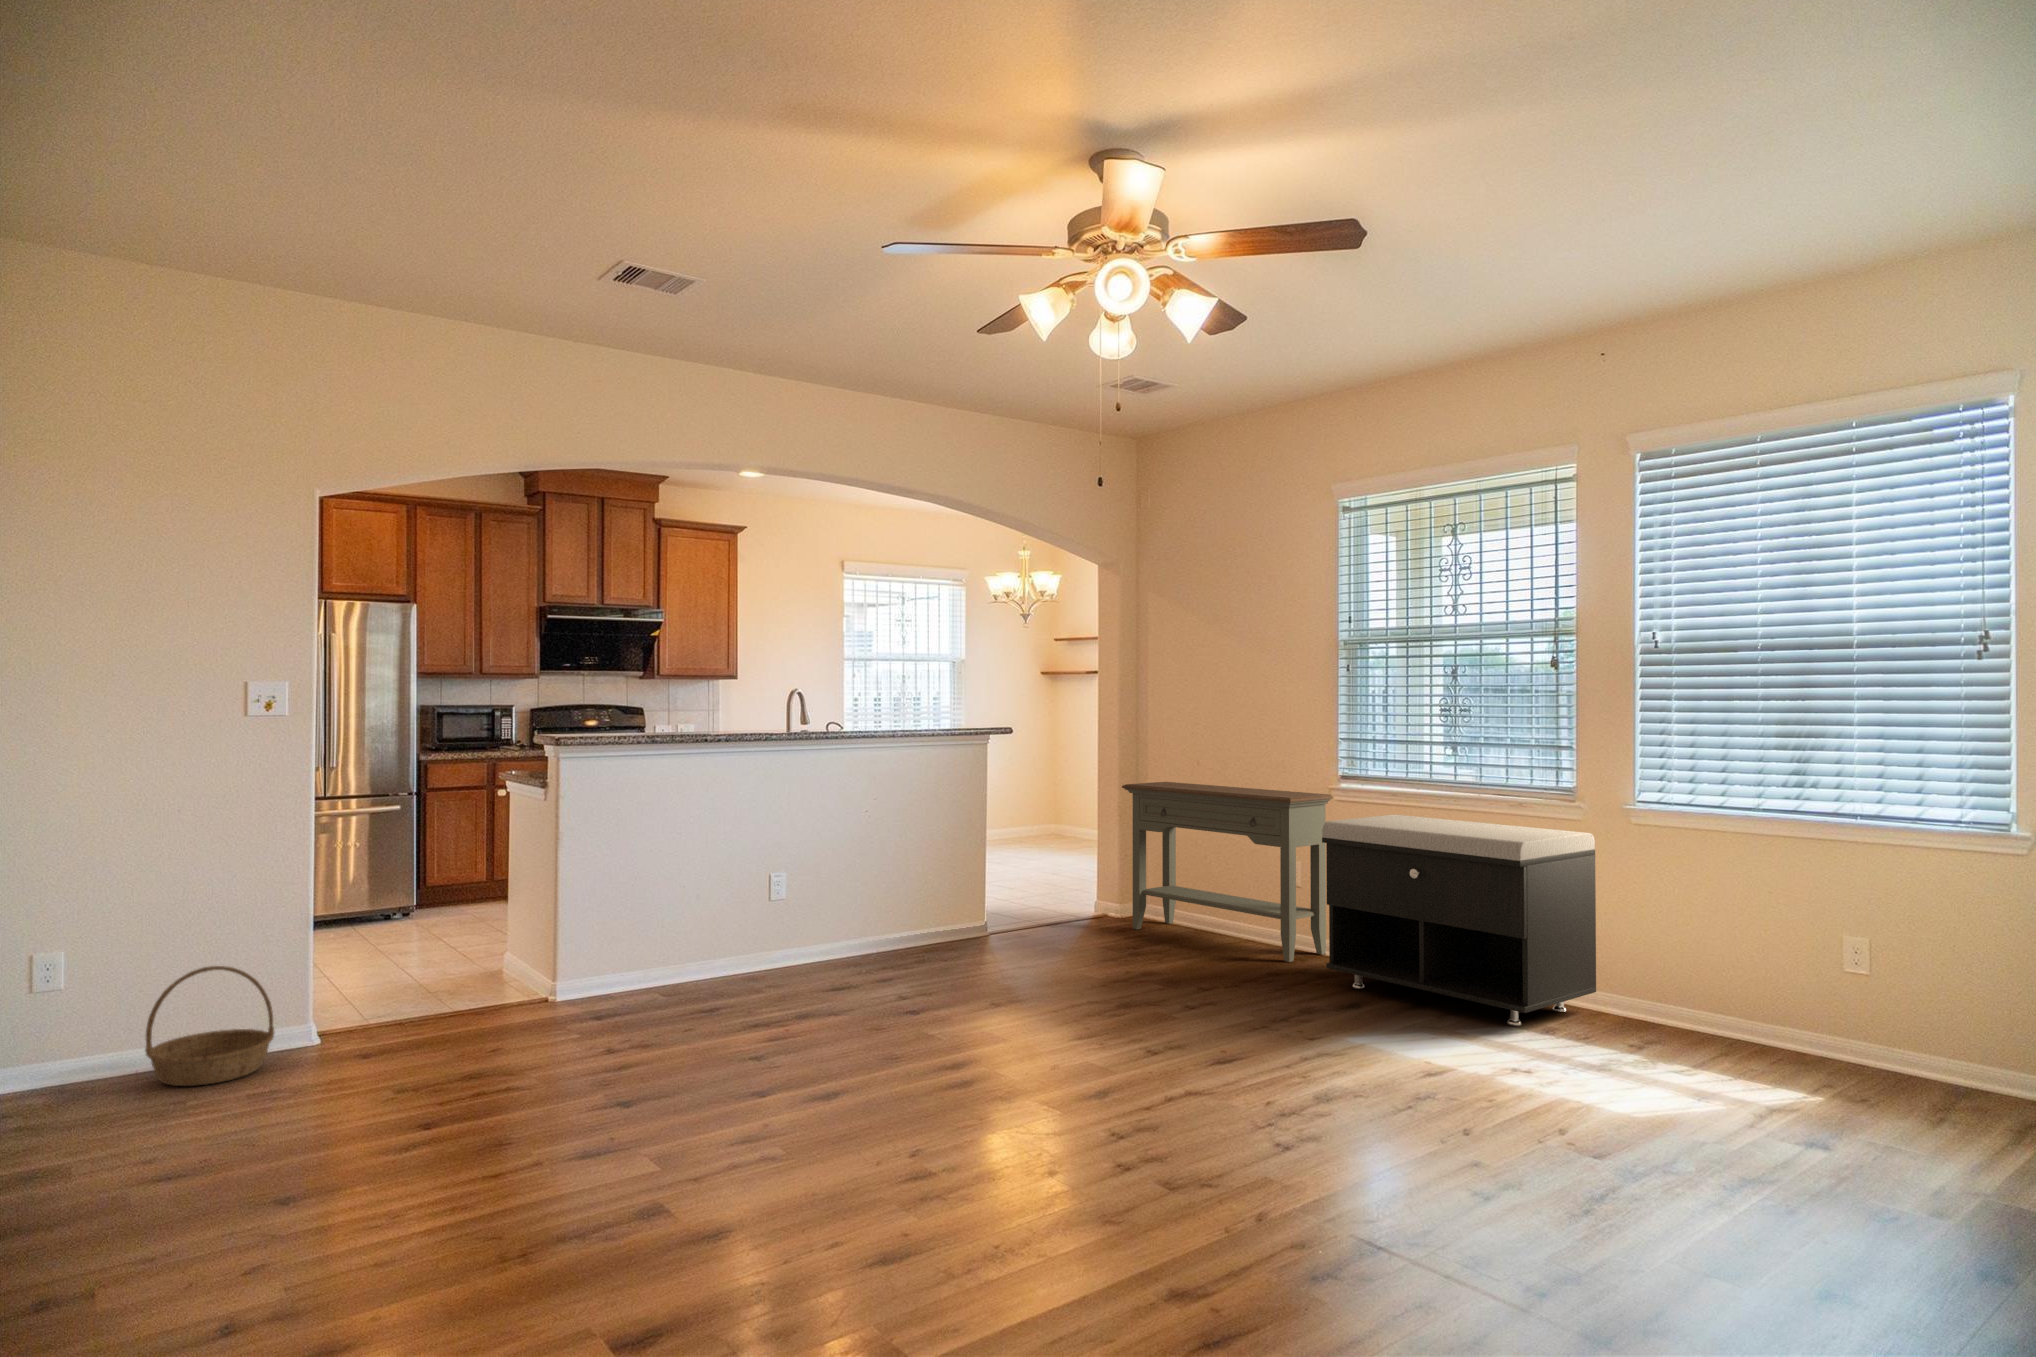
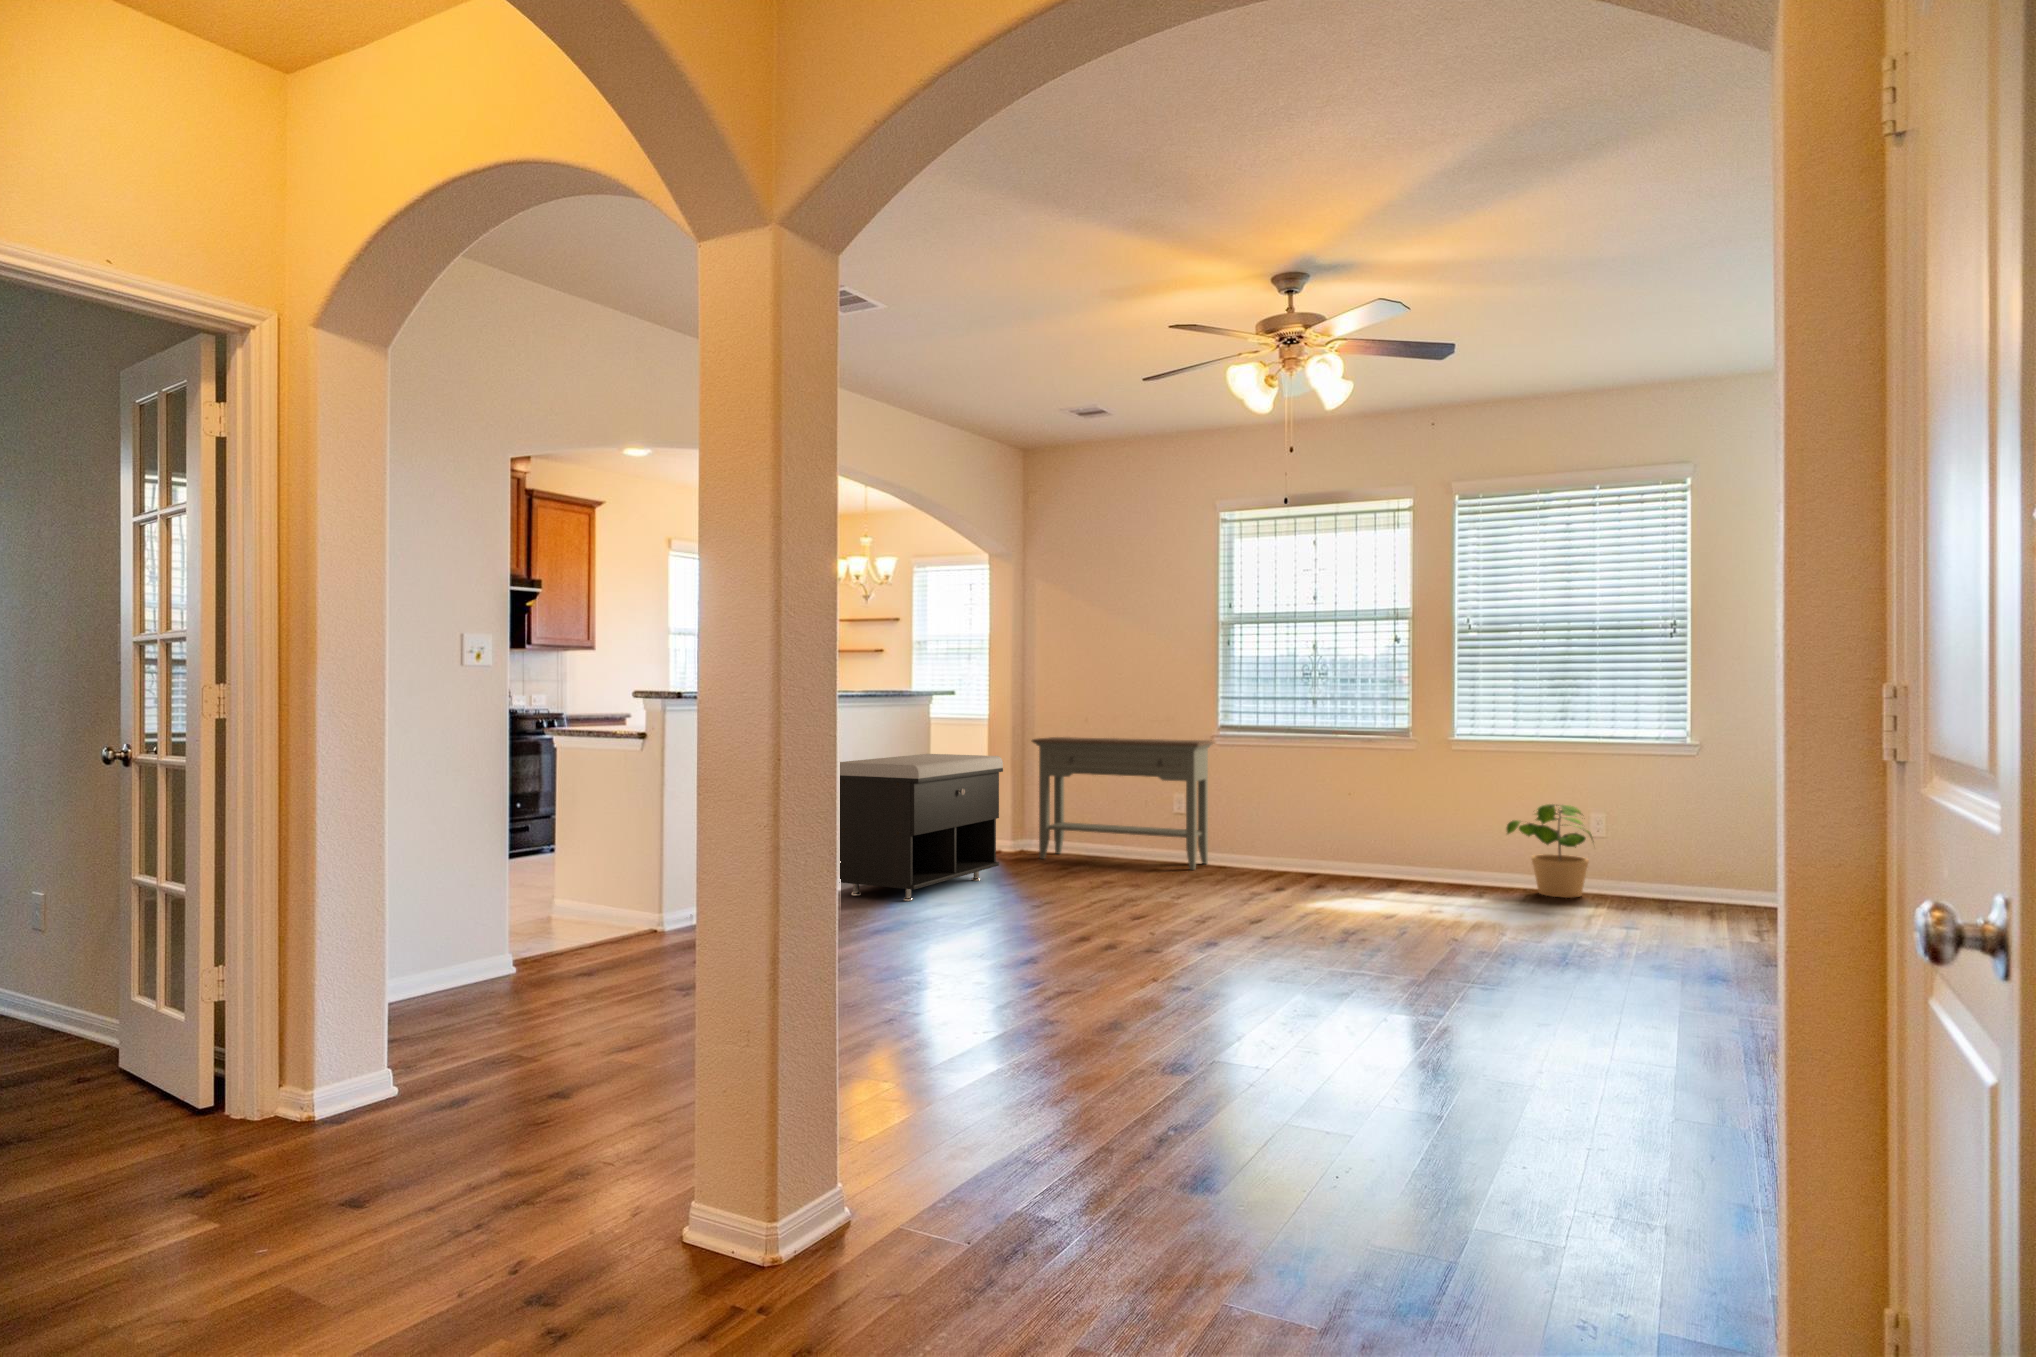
storage bench: present [1322,815,1596,1026] -> present [839,754,1003,901]
potted plant: none [1683,920,1832,1069] -> present [1507,804,1592,898]
basket: present [145,966,274,1086] -> none [418,907,529,1022]

